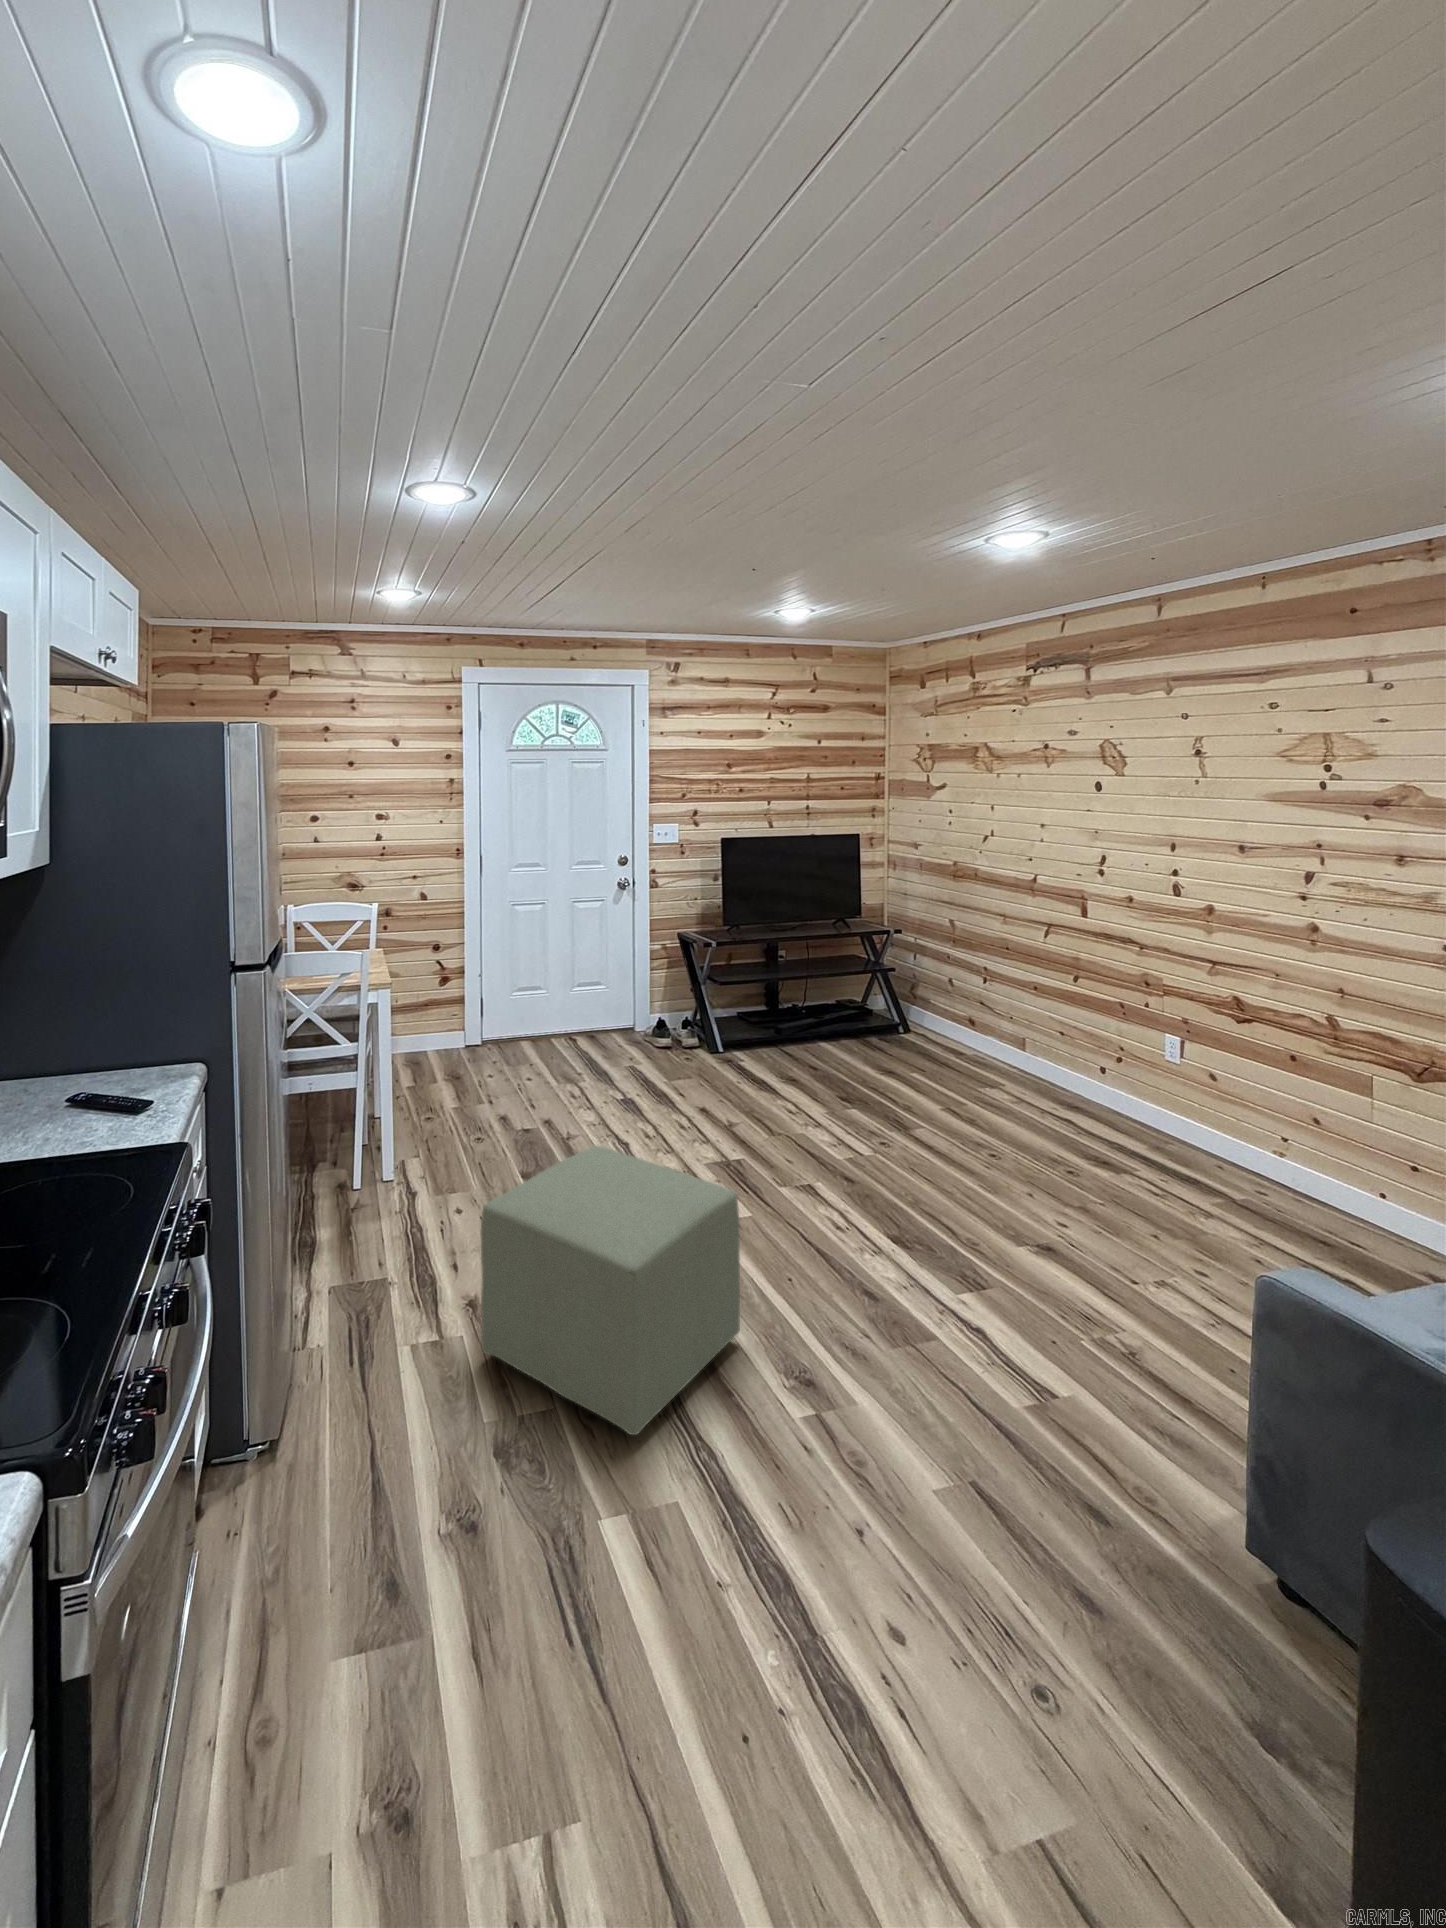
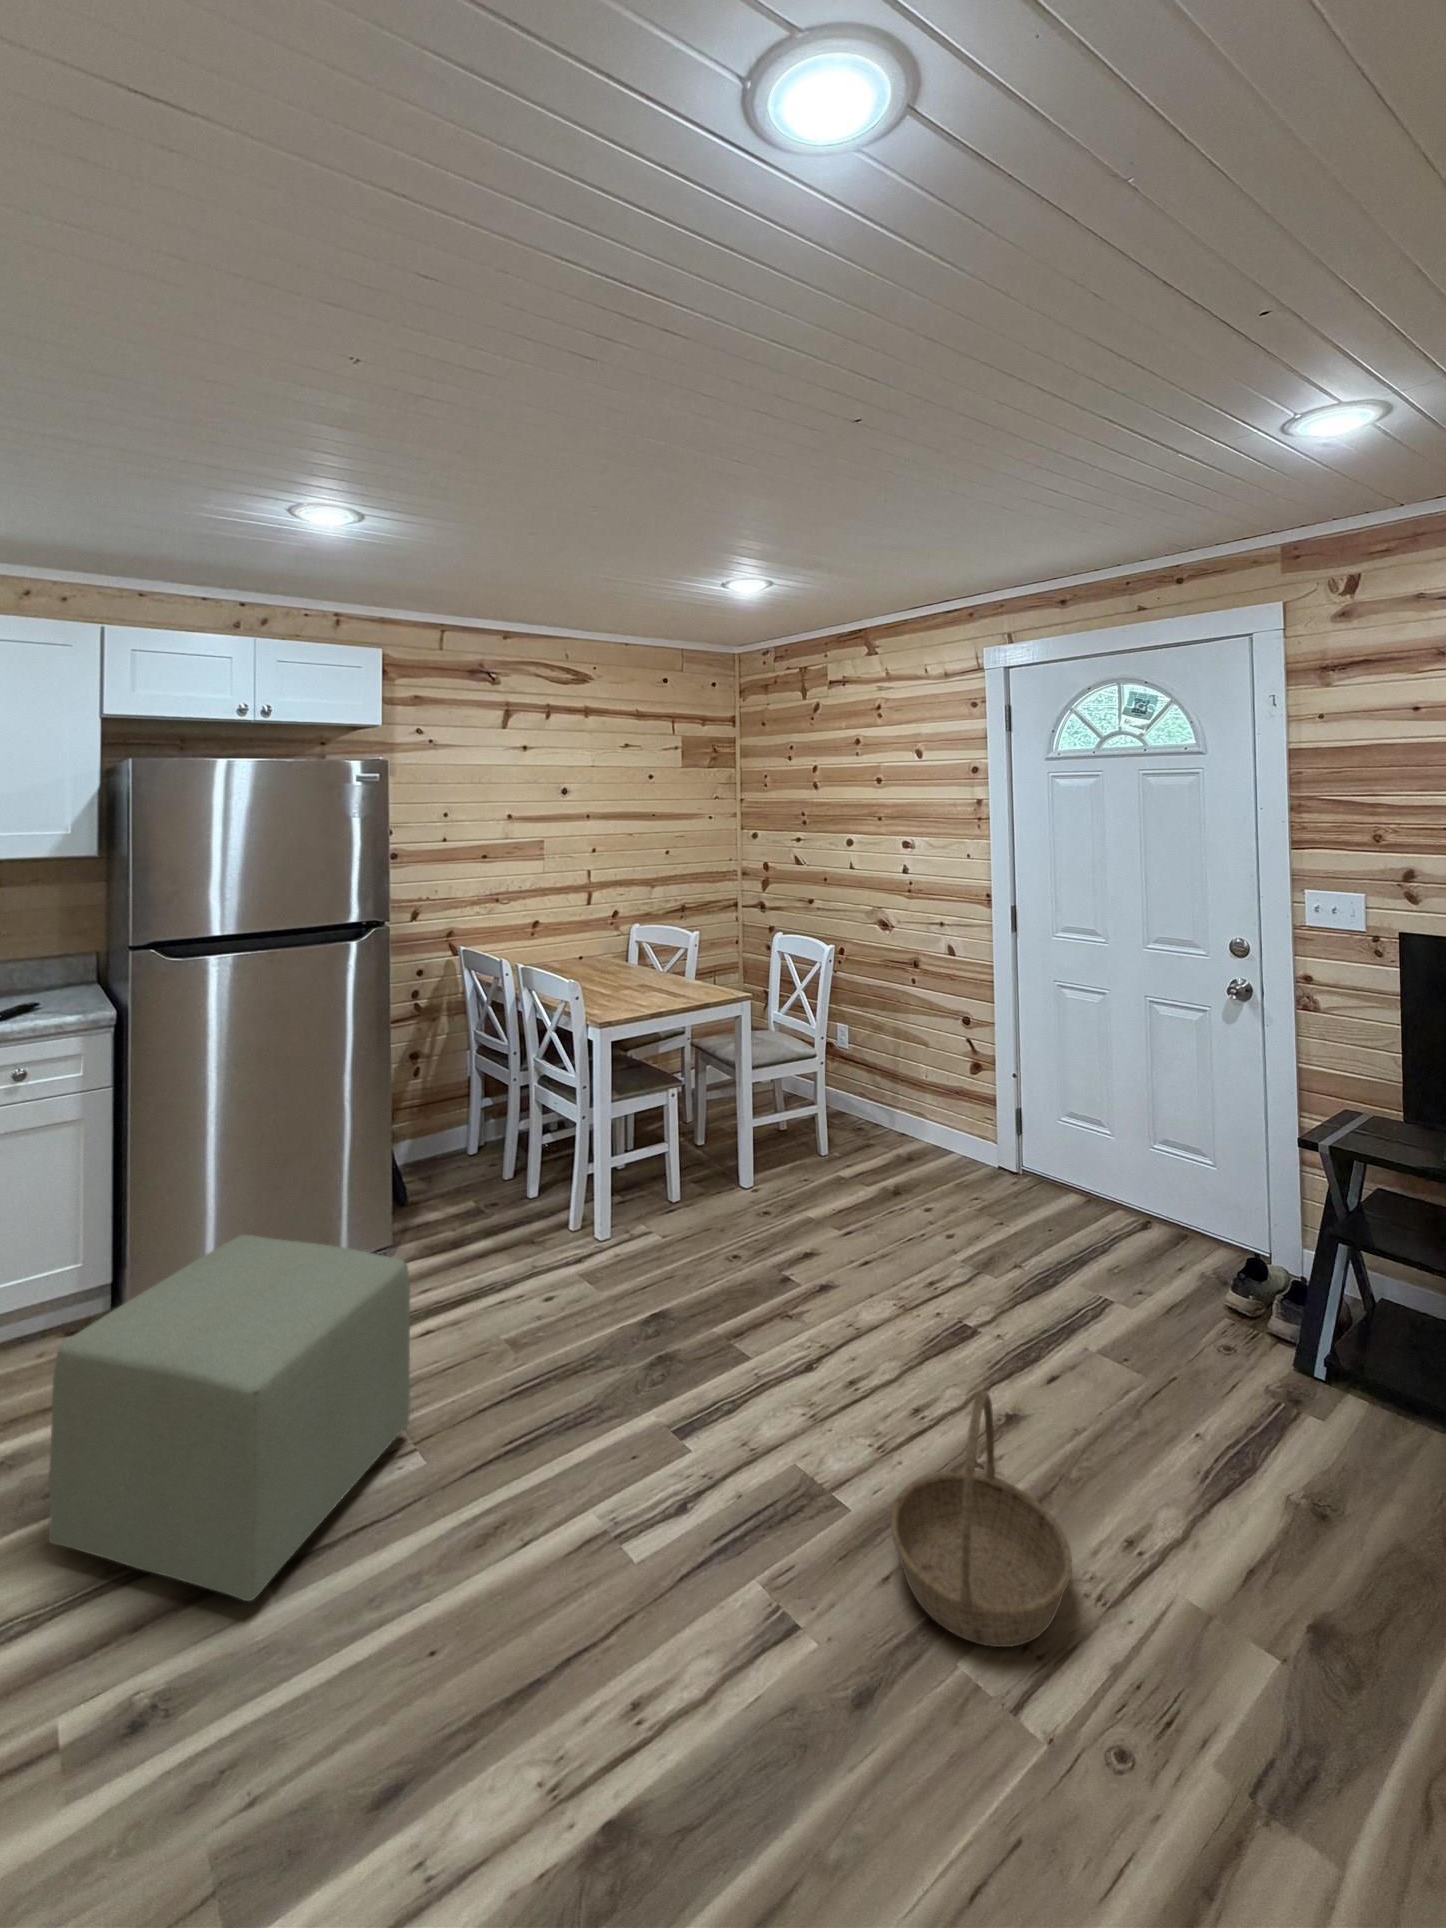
basket: none [756,1061,839,1158] -> present [890,1391,1072,1647]

